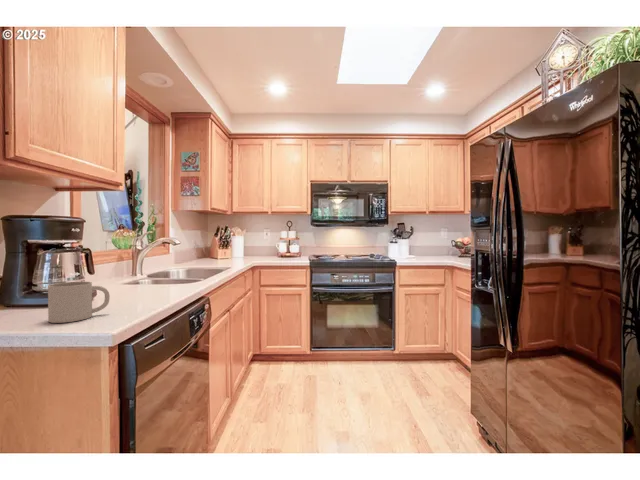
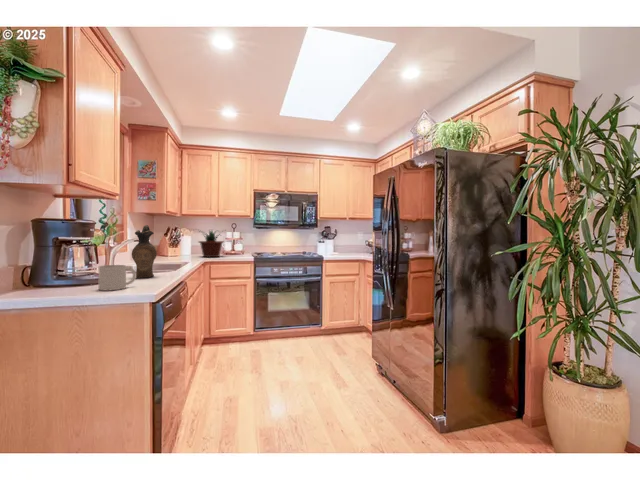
ceramic pitcher: none [131,223,164,294] -> present [132,225,156,278]
potted plant: none [241,229,279,261] -> present [199,231,223,257]

